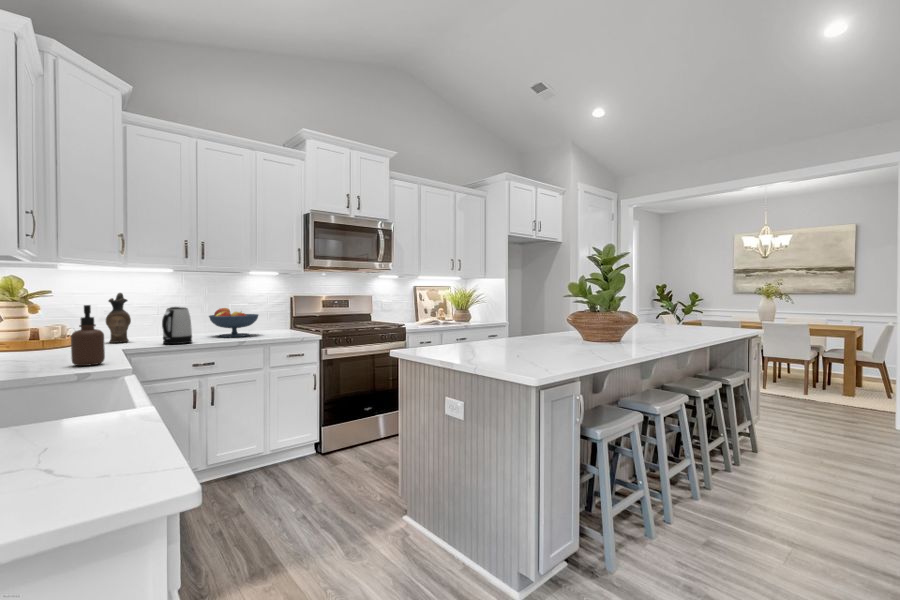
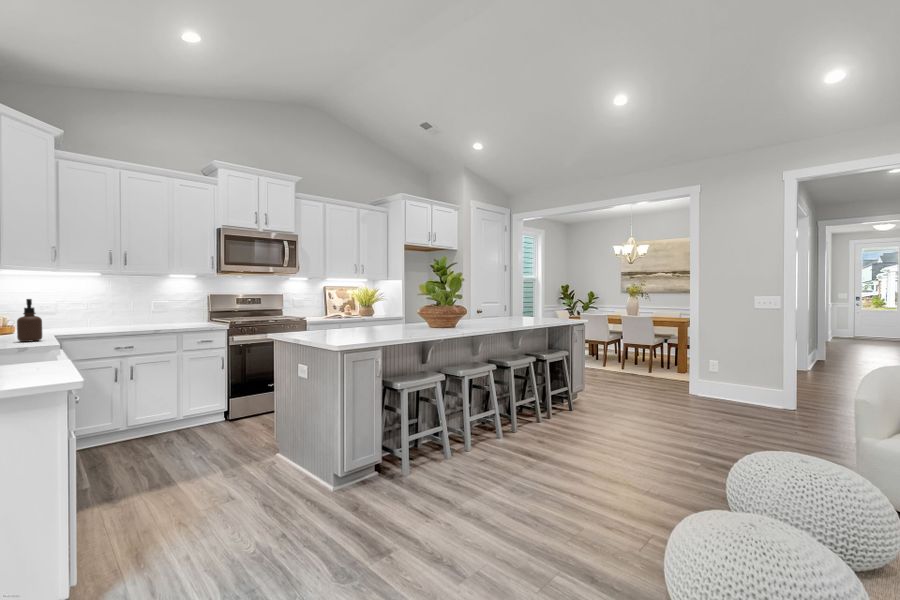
ceramic pitcher: present [106,293,131,343] -> none [45,291,67,331]
kettle: present [162,307,192,344] -> none [91,302,117,331]
fruit bowl: present [209,308,258,337] -> none [134,304,177,327]

